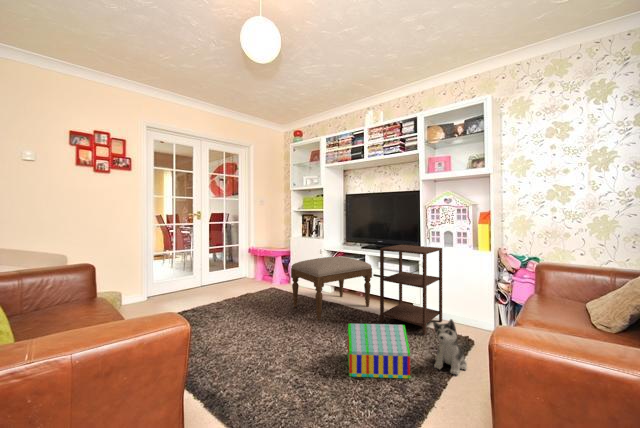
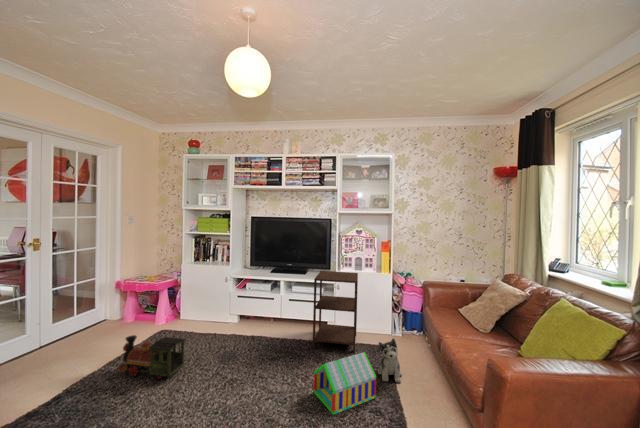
ottoman: present [291,256,372,320] -> none [211,286,294,362]
toy train: none [225,280,265,316] -> present [118,335,185,380]

